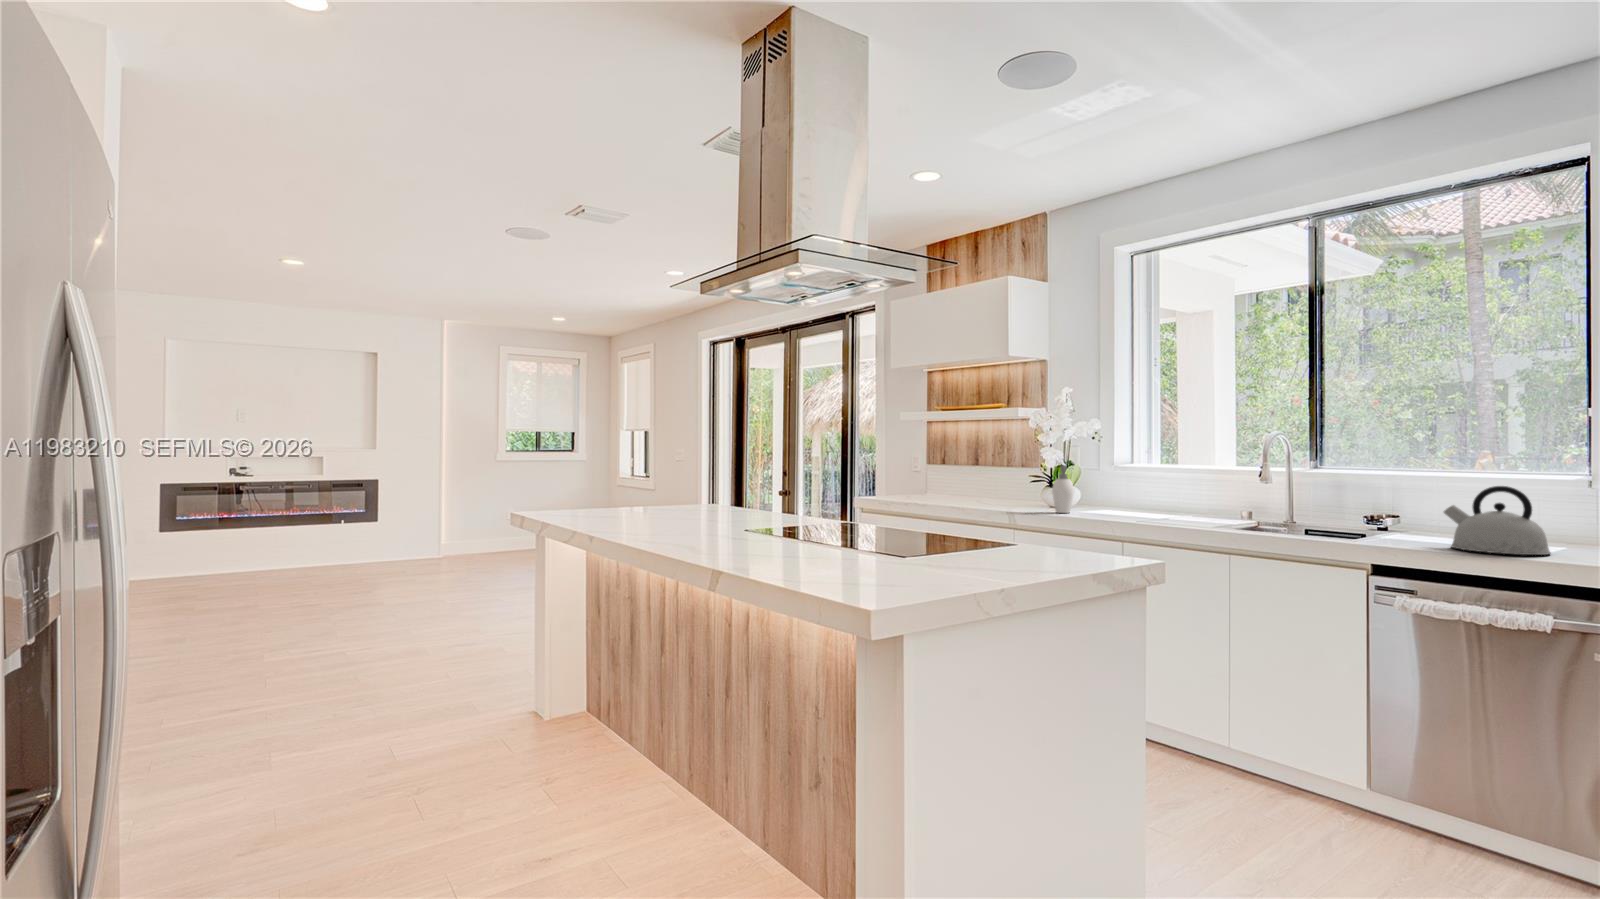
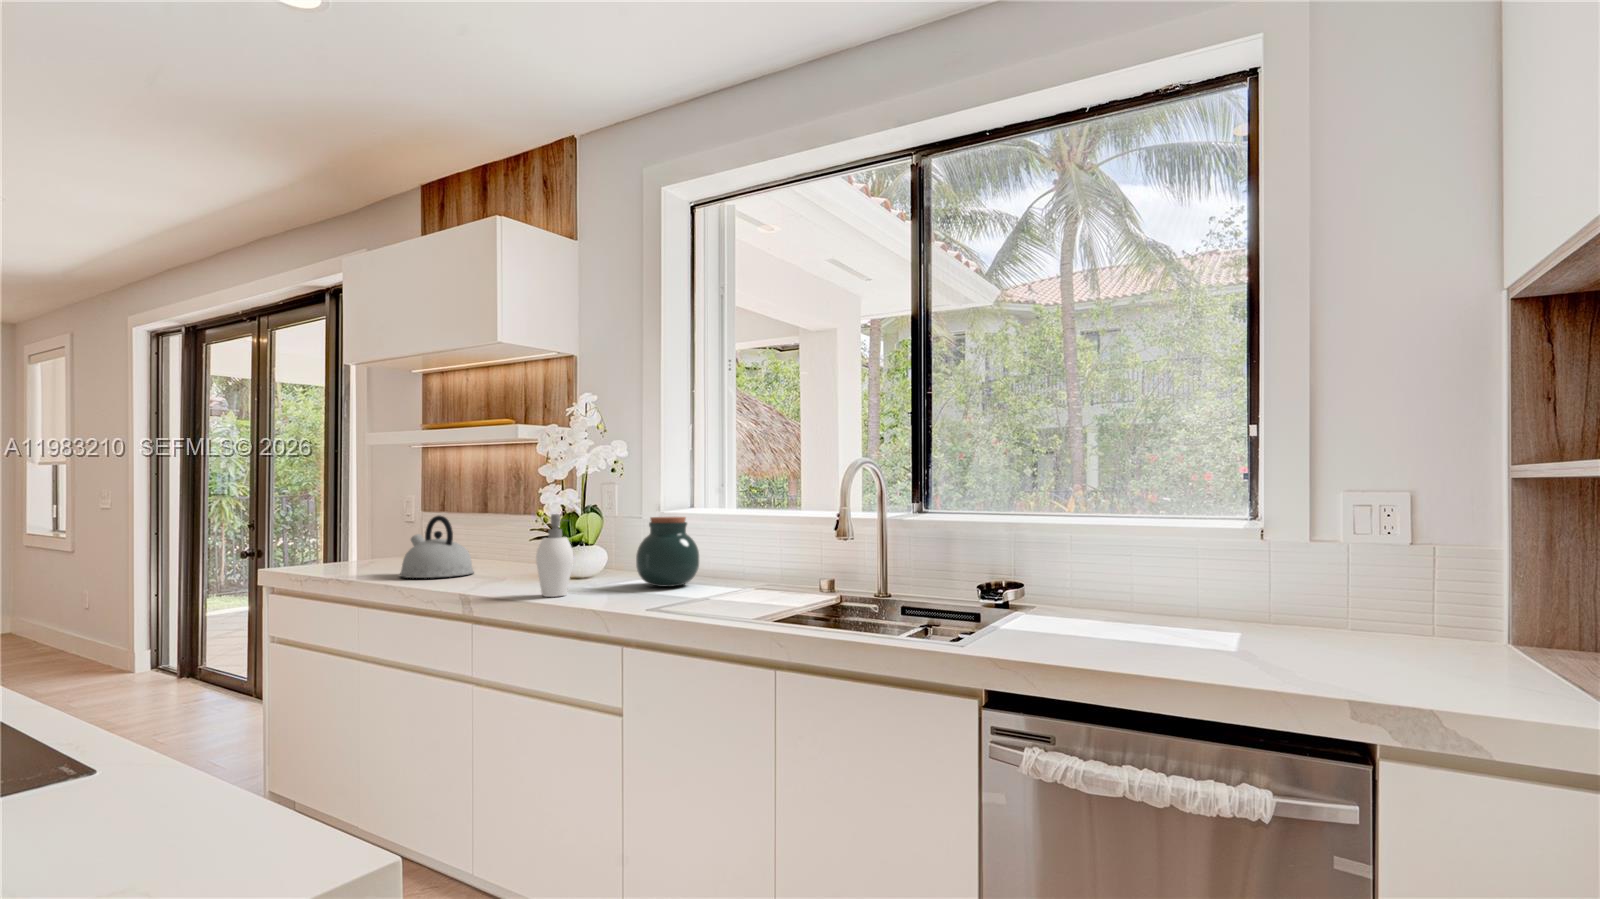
jar: none [1108,468,1150,512] -> present [636,517,699,587]
kettle: present [1444,486,1551,555] -> present [400,515,474,578]

